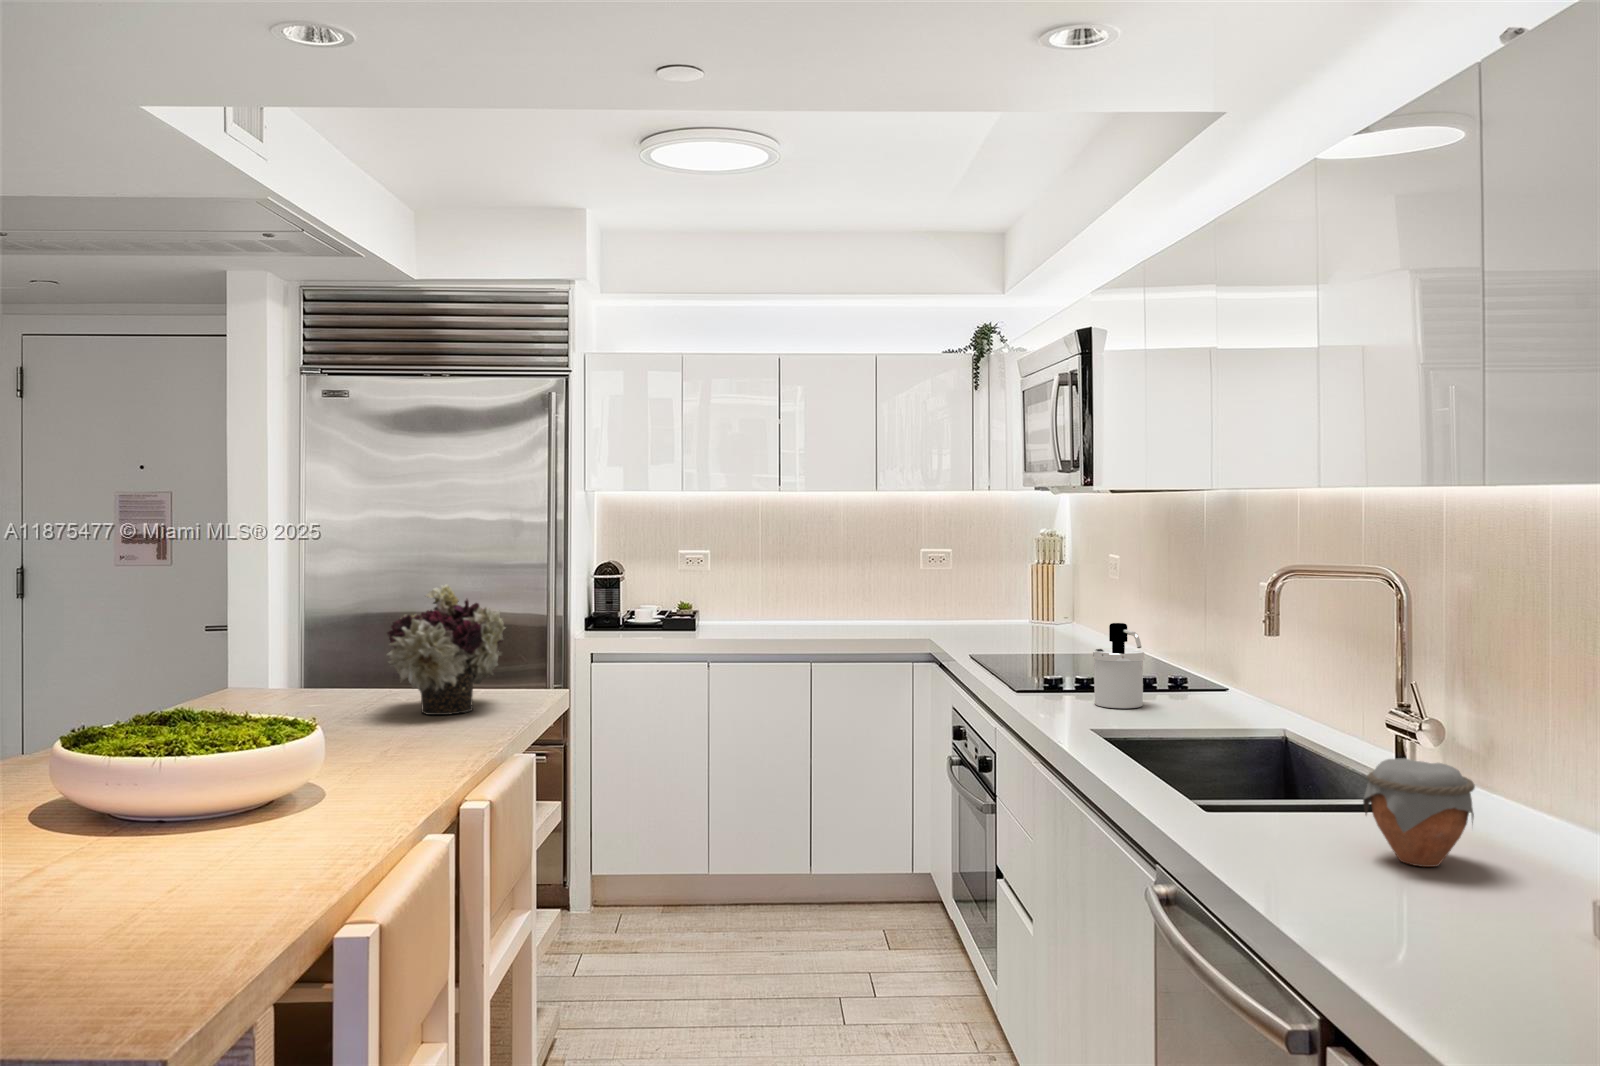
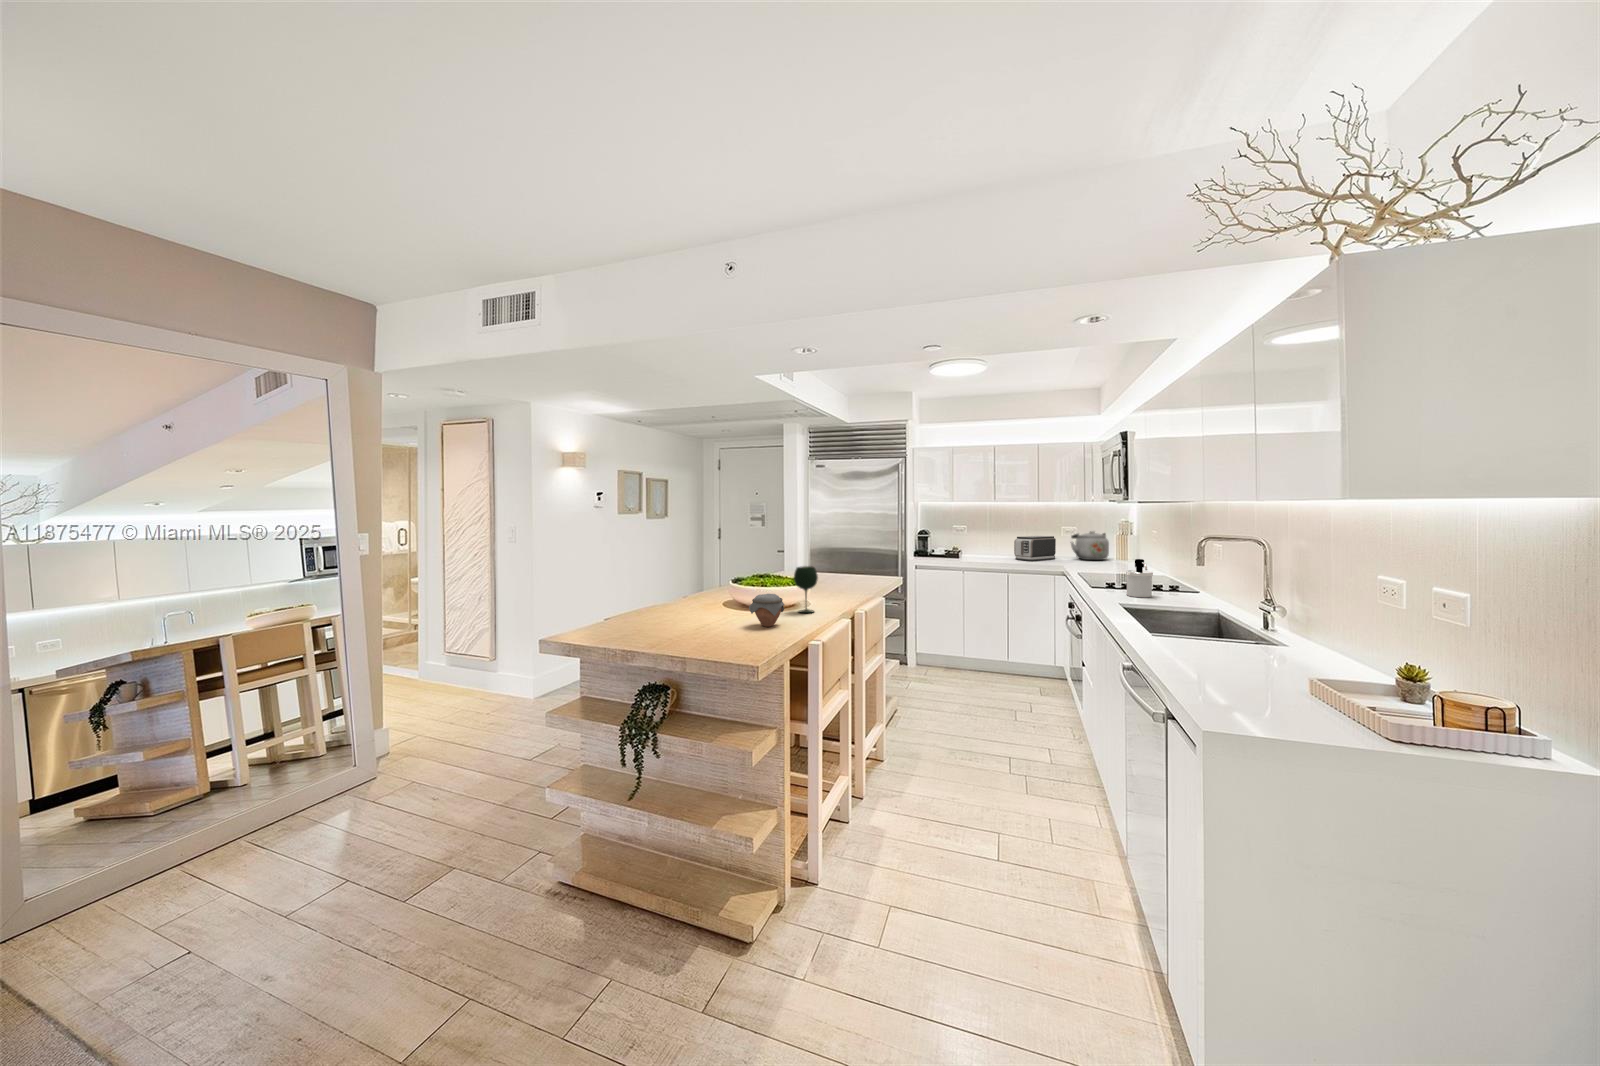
kettle: none [926,563,999,626] -> present [1071,531,1109,560]
toaster: none [816,574,898,631] -> present [1014,536,1056,561]
flower arrangement: present [387,584,505,715] -> none [832,537,874,584]
wine glass: none [273,679,356,833] -> present [794,566,818,613]
jar: present [1363,758,1475,867] -> present [749,594,784,627]

